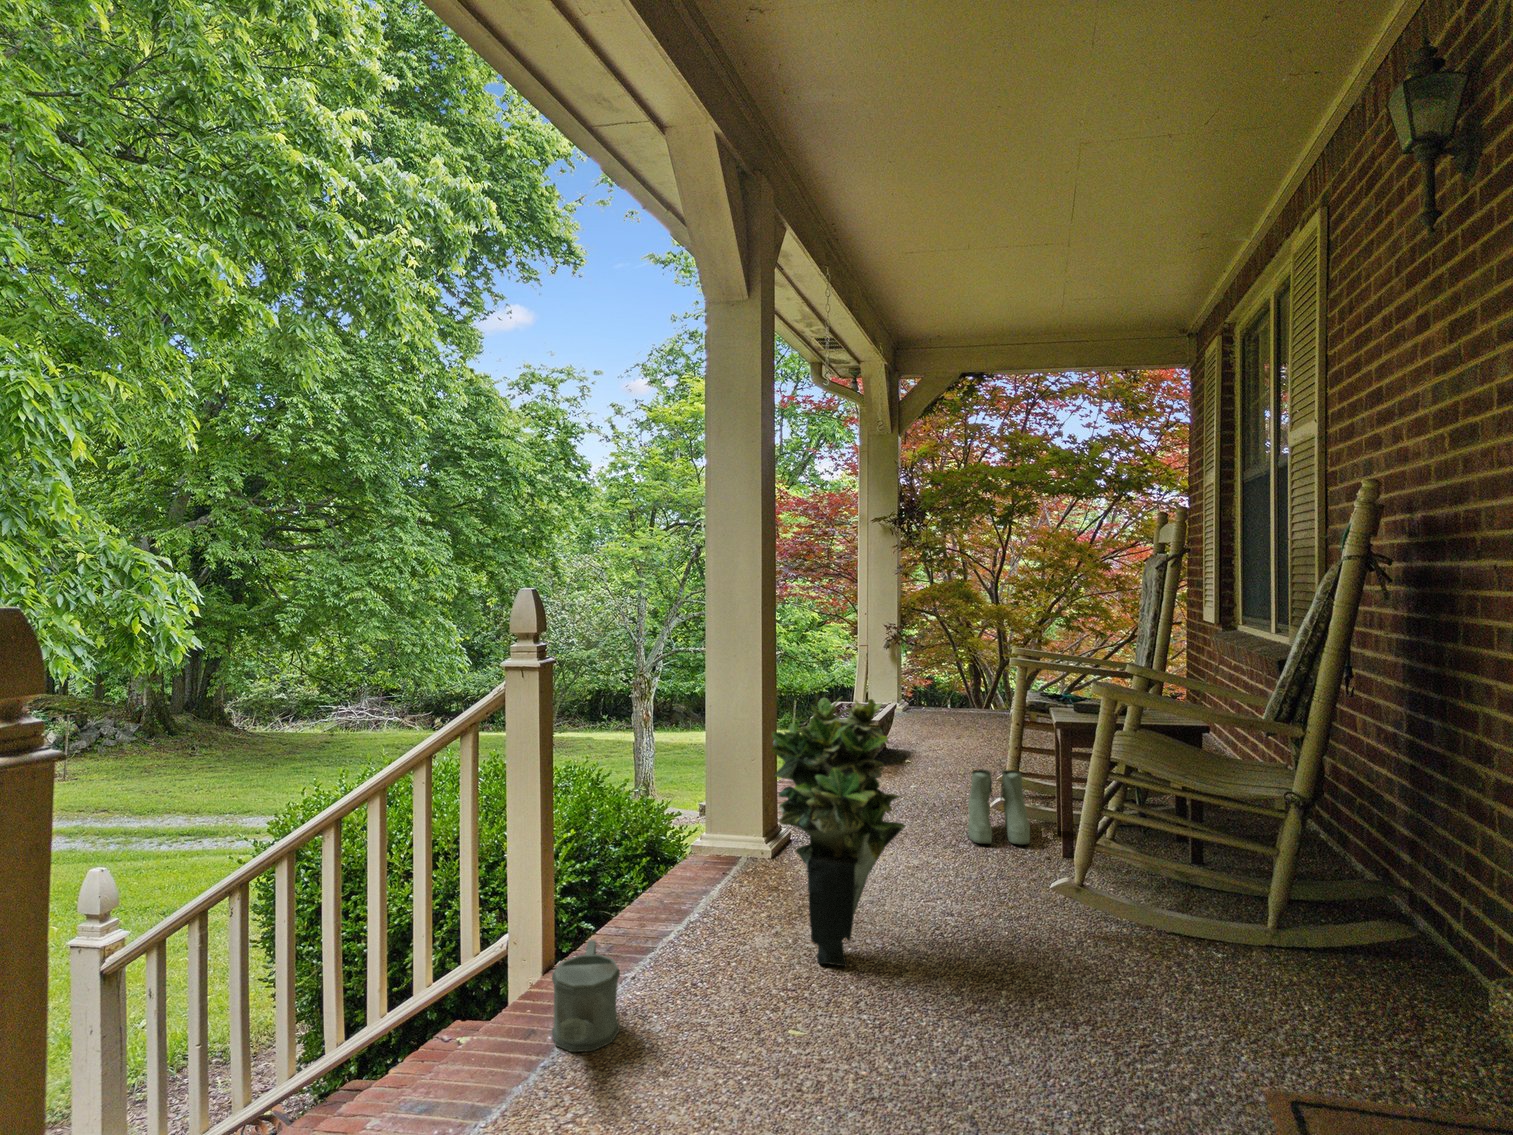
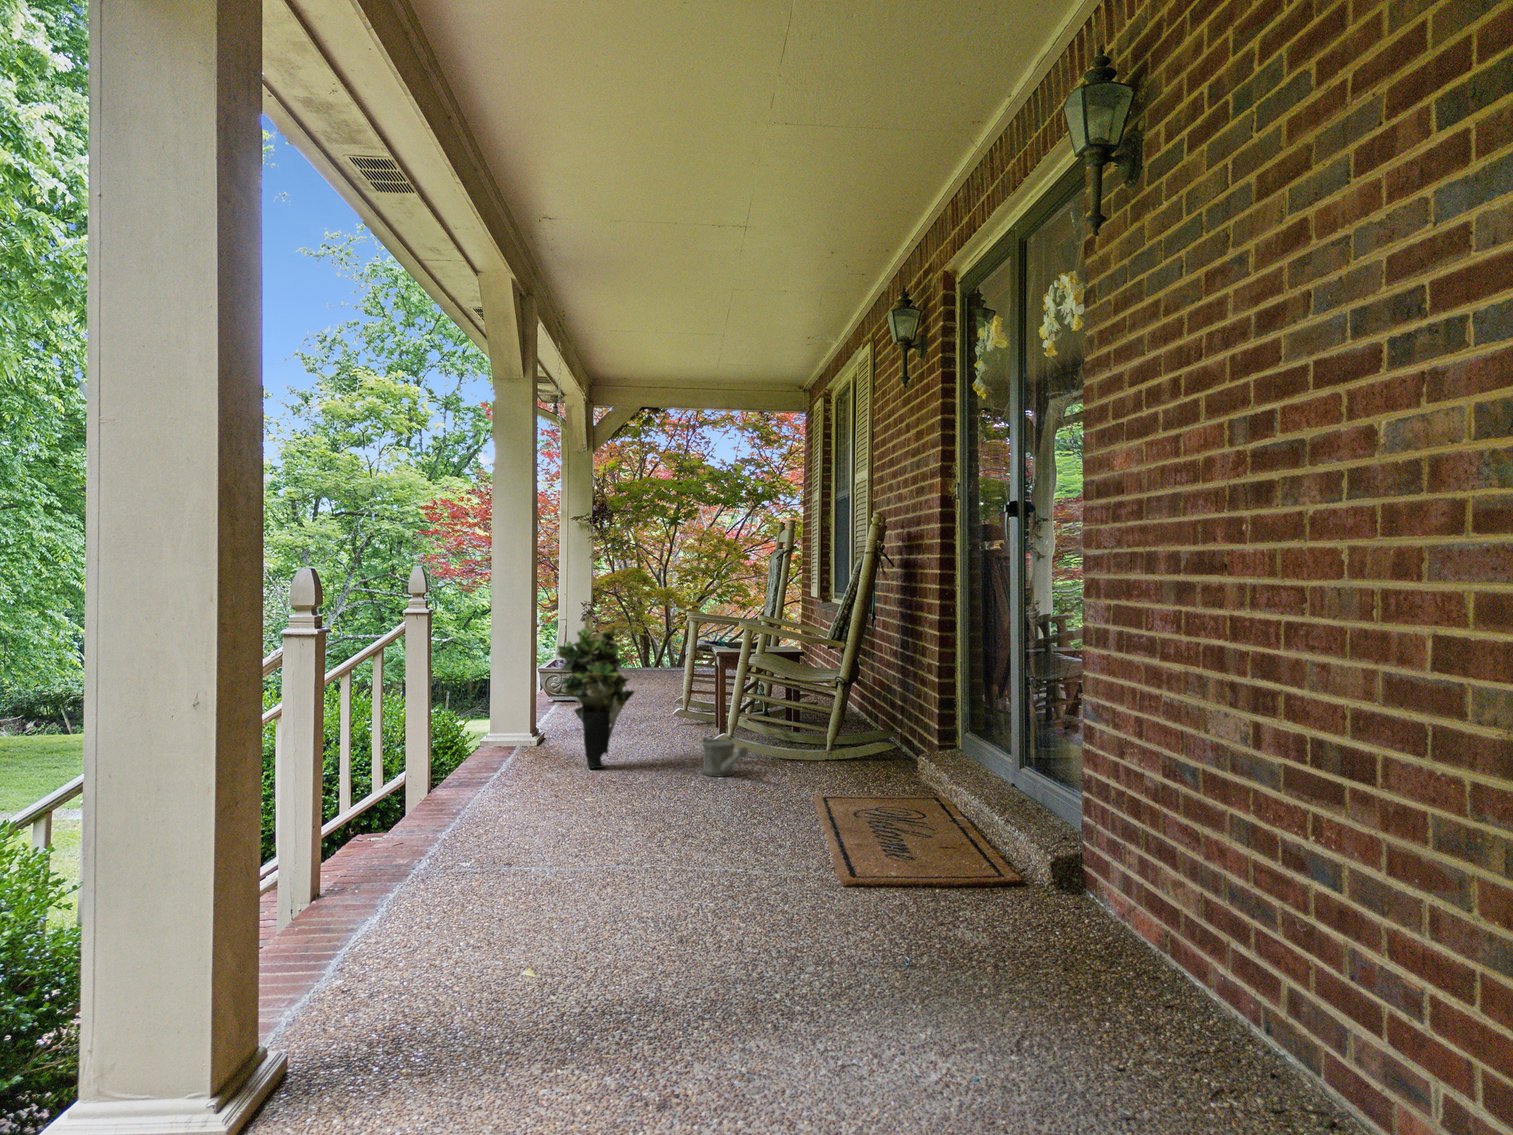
boots: present [968,769,1030,845] -> none [659,683,697,726]
watering can: present [552,940,620,1052] -> present [703,737,748,777]

